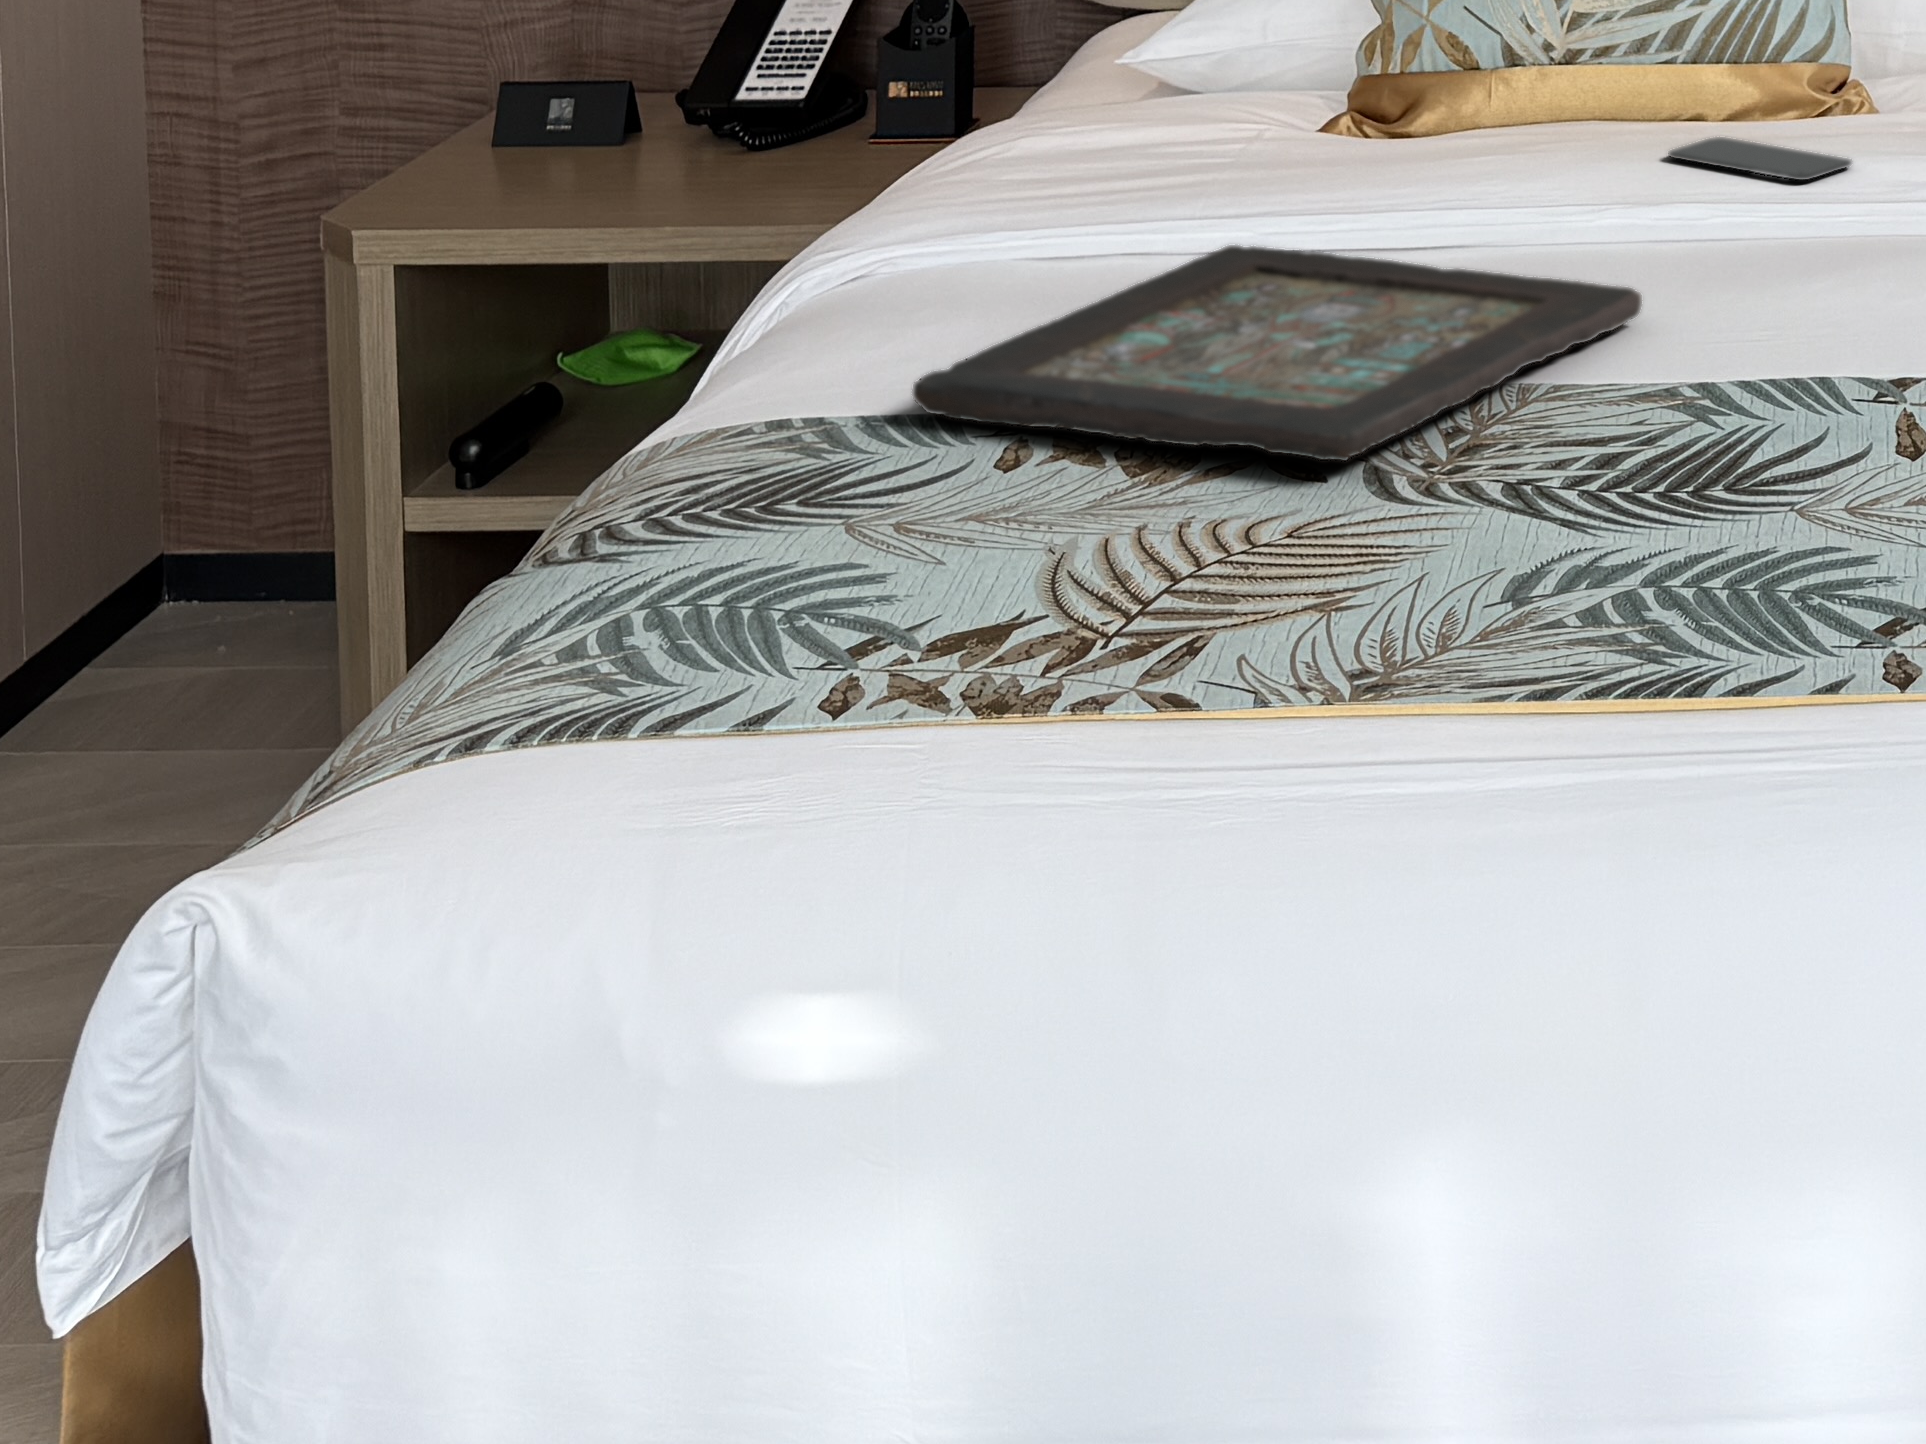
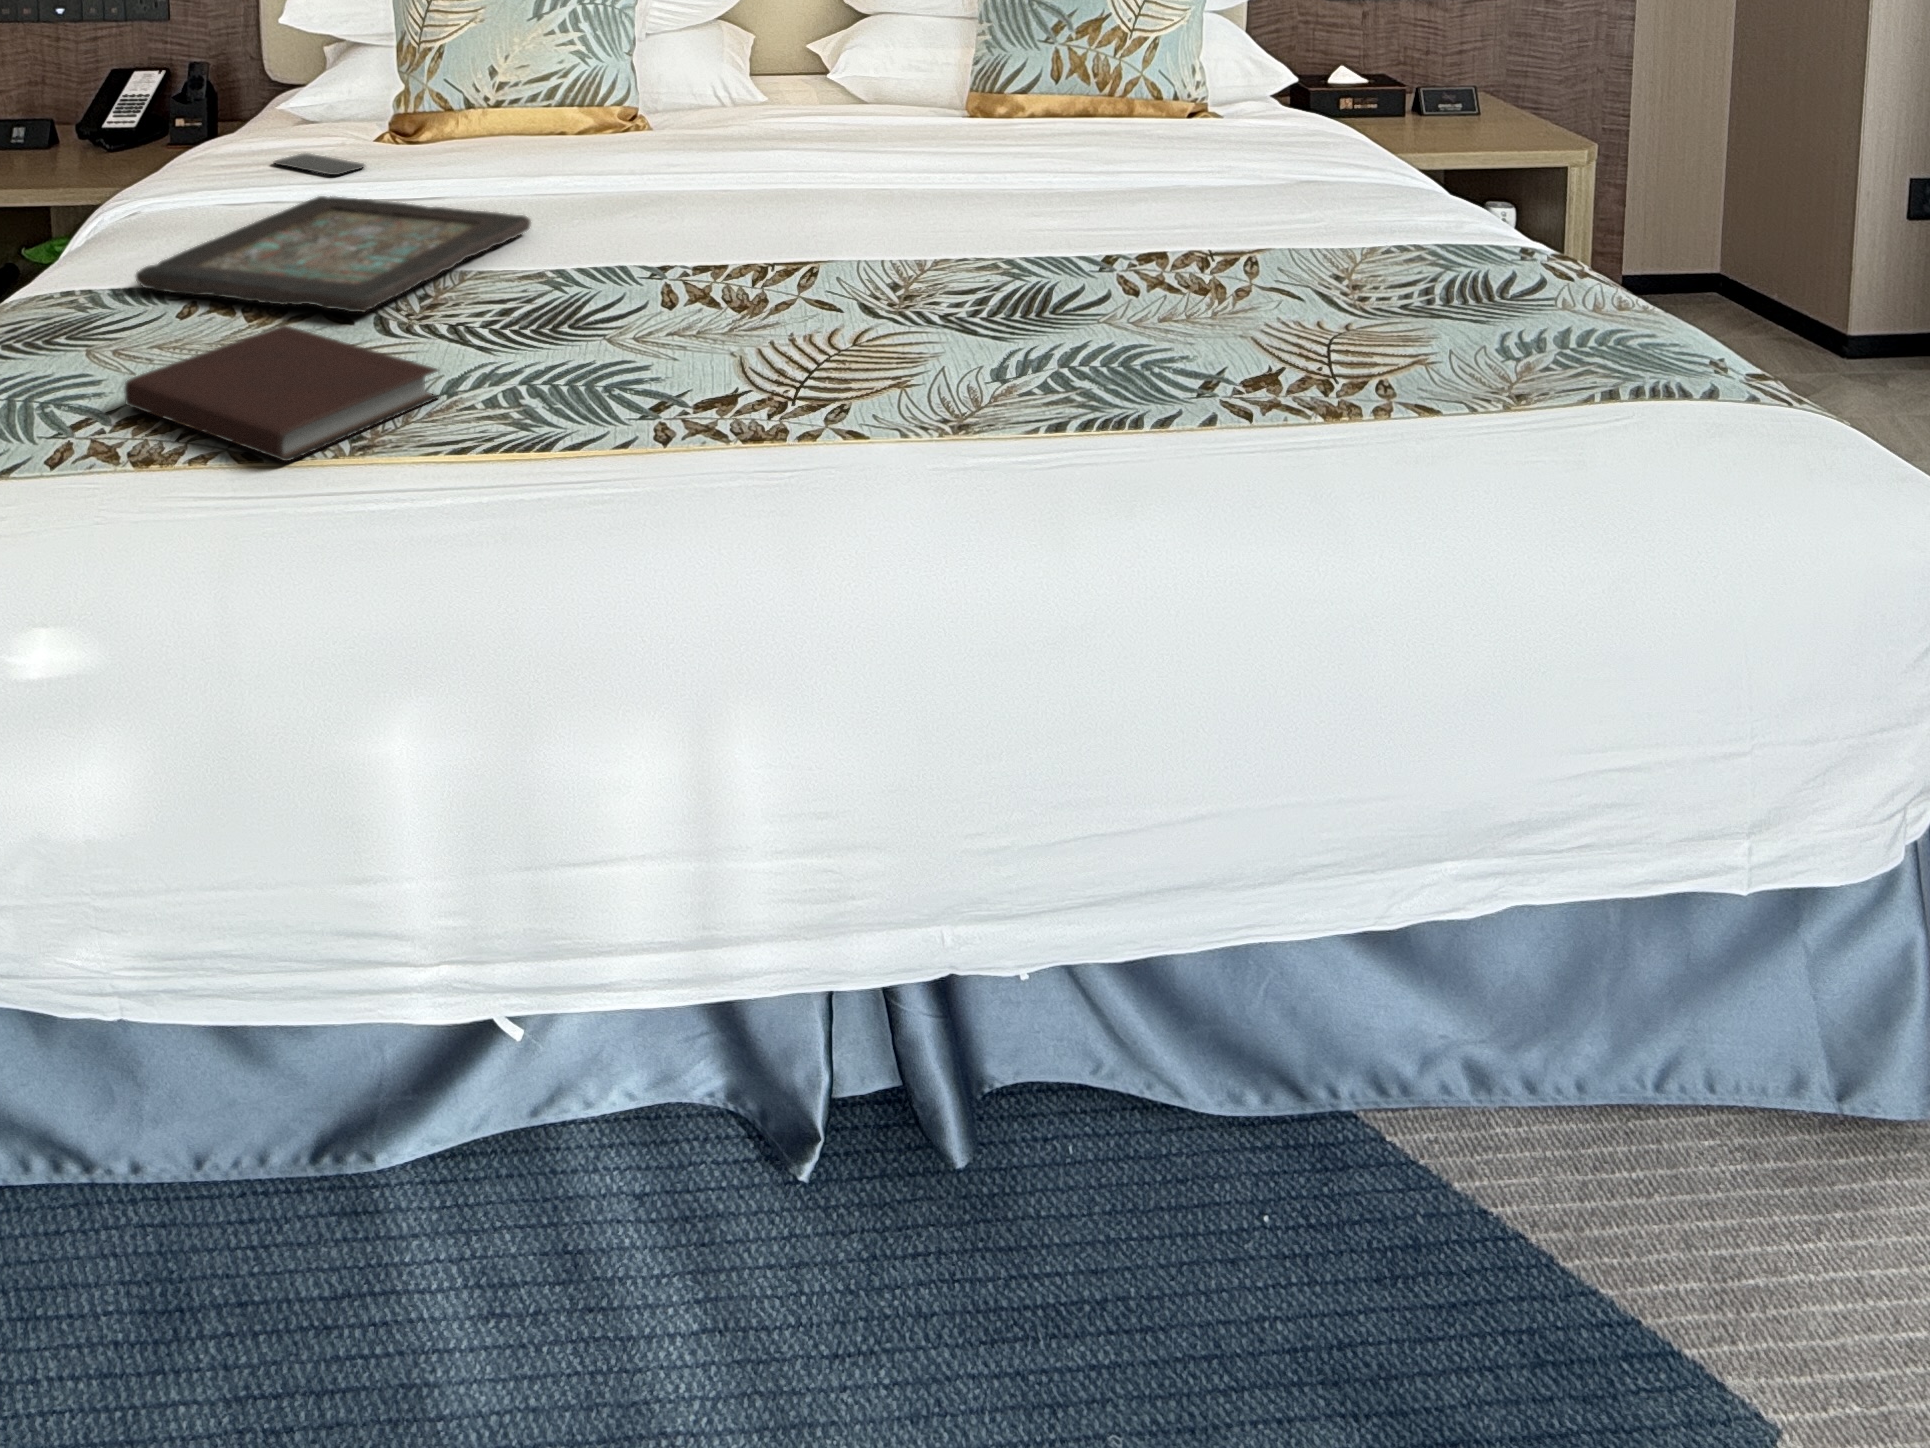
smartphone: present [1669,137,1852,180] -> present [275,153,365,175]
notebook: none [944,478,1501,704] -> present [124,325,439,461]

